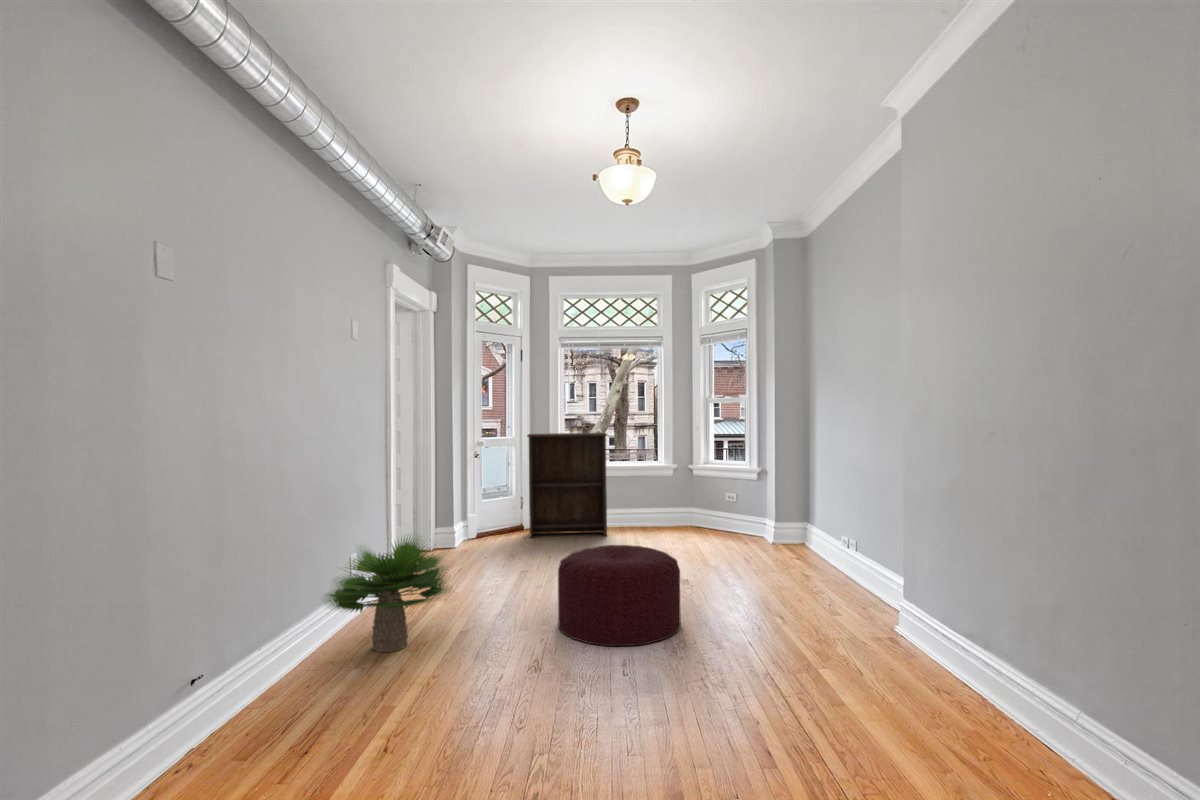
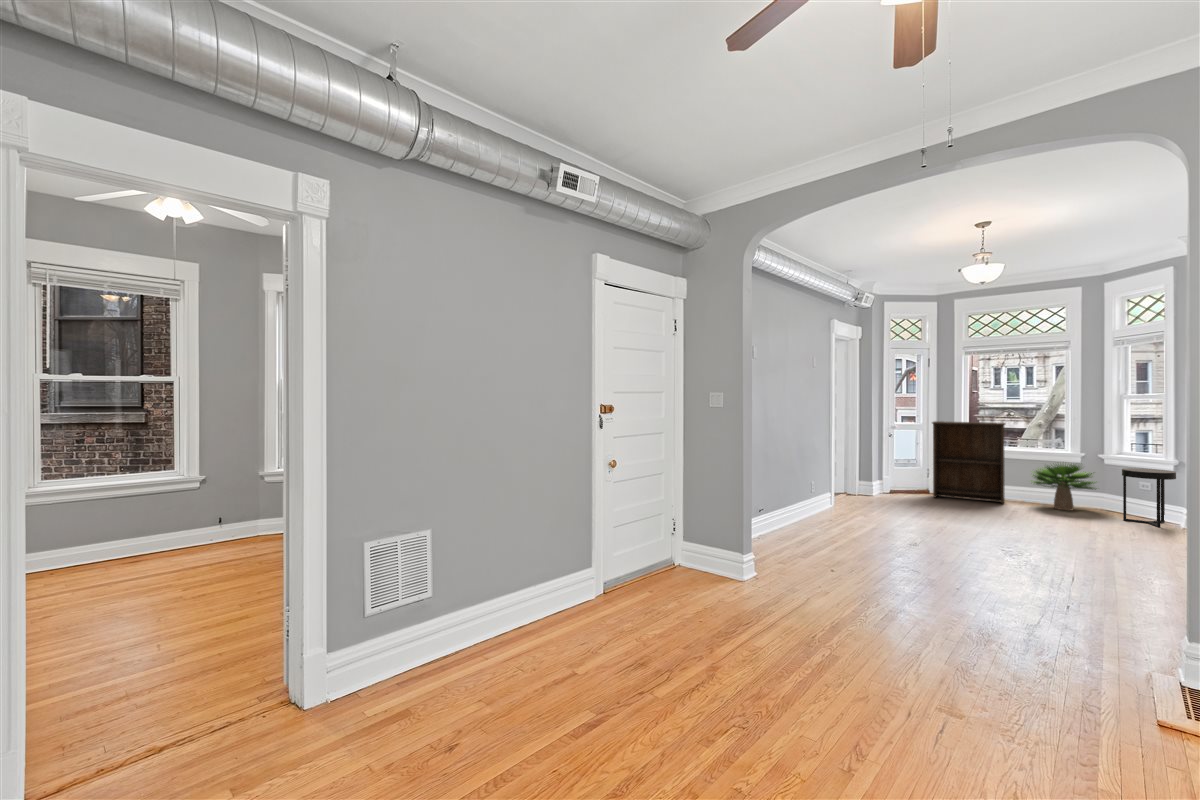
side table: none [719,479,764,545] -> present [1122,468,1176,527]
potted plant: present [325,537,448,652] -> present [1033,464,1097,510]
ottoman: present [558,545,681,646] -> none [933,495,1029,555]

